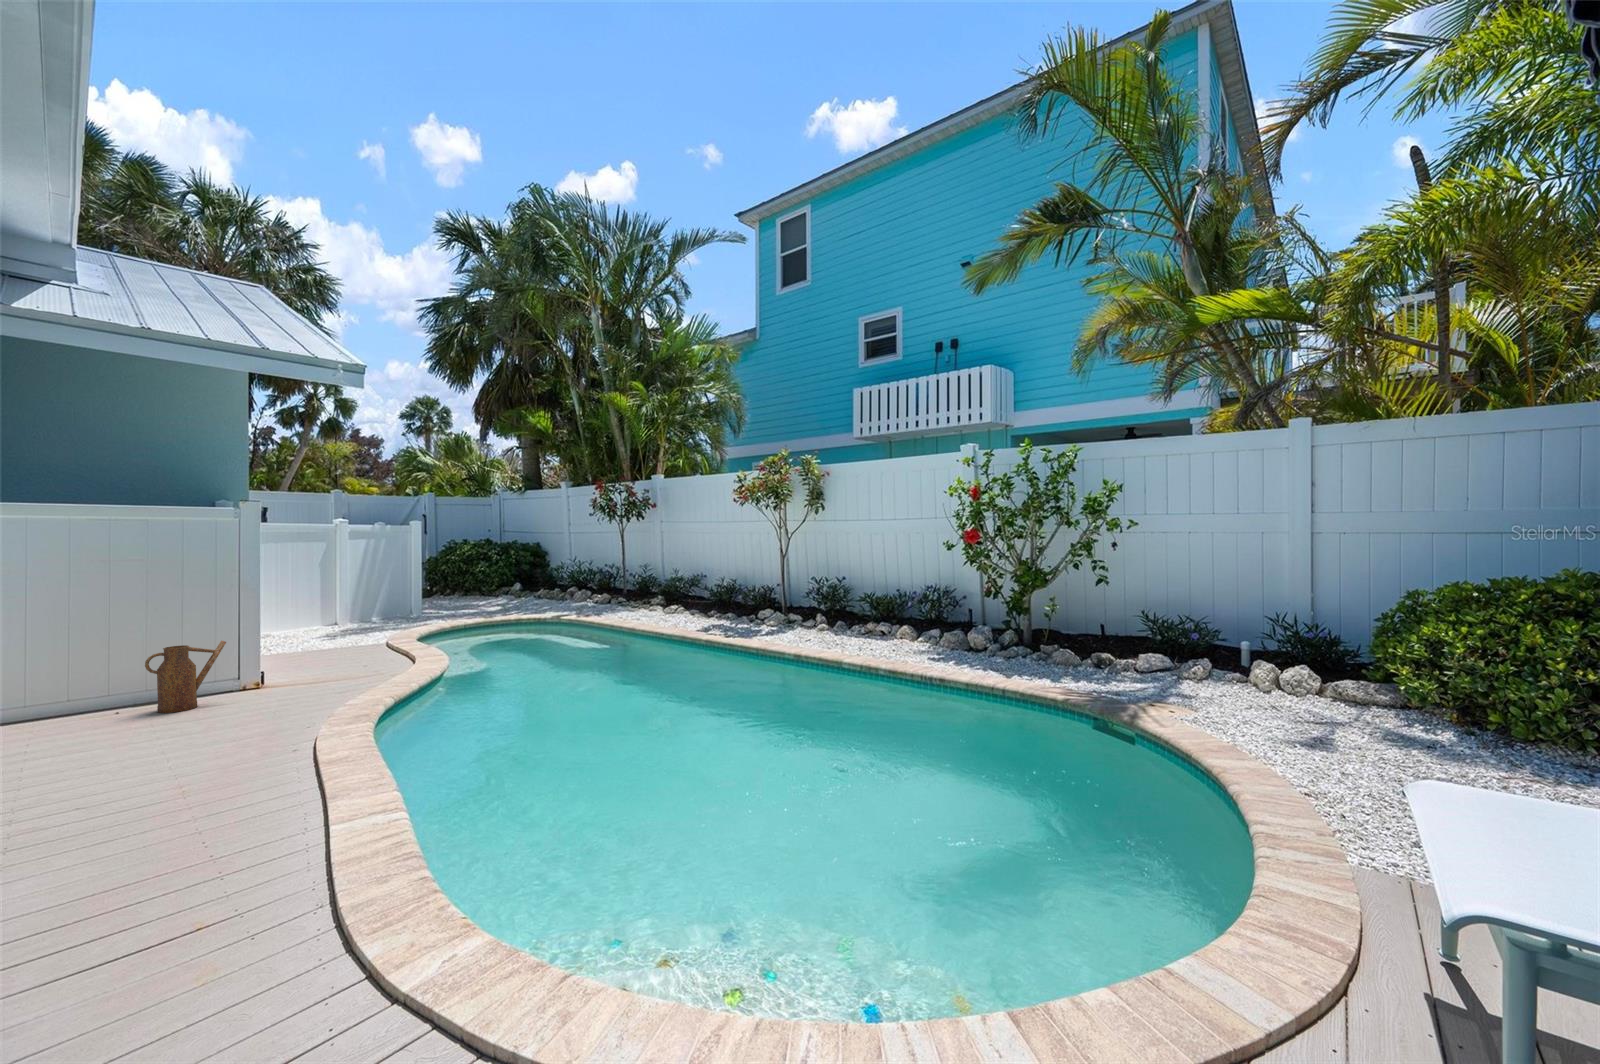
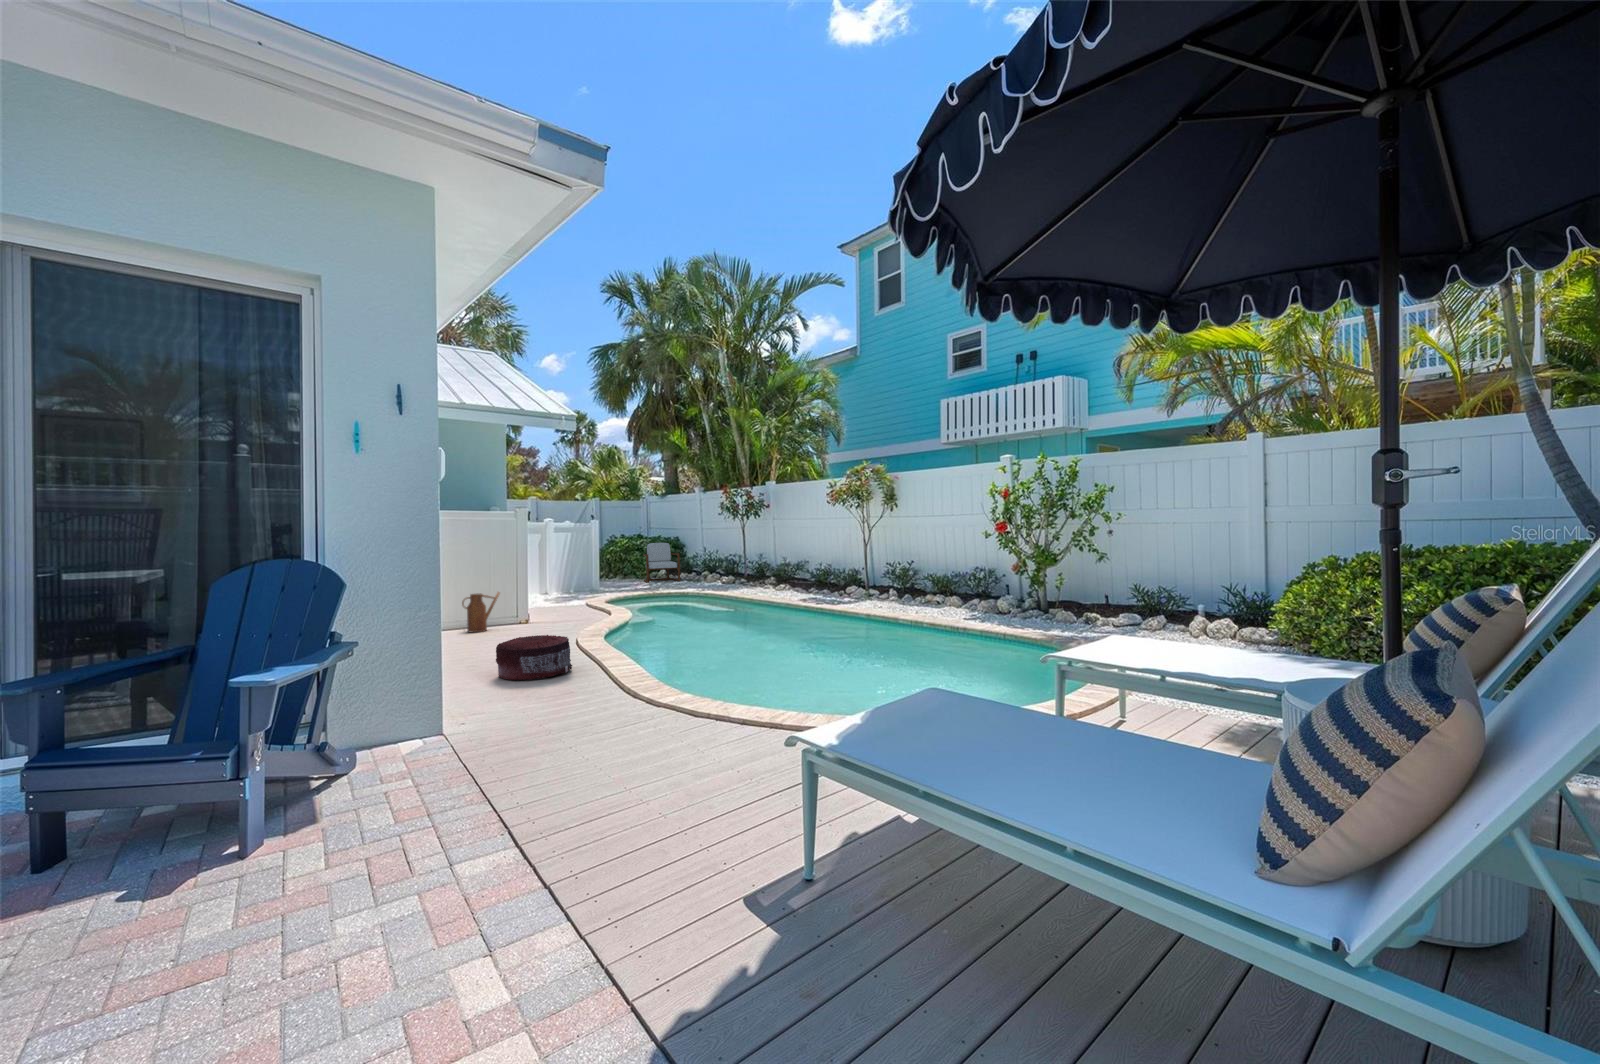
armchair: none [493,550,541,600] -> present [643,543,680,583]
pouf: none [80,764,296,902] -> present [496,635,572,680]

